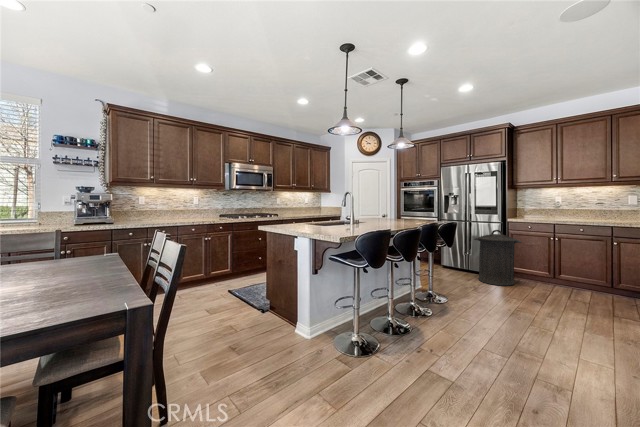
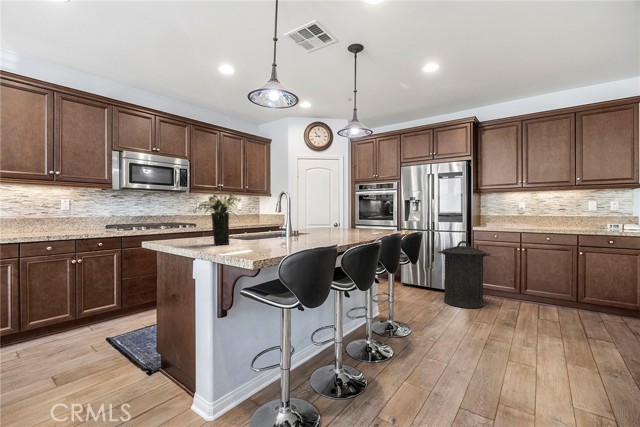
flower arrangement: none [292,192,323,228] -> present [193,192,241,245]

